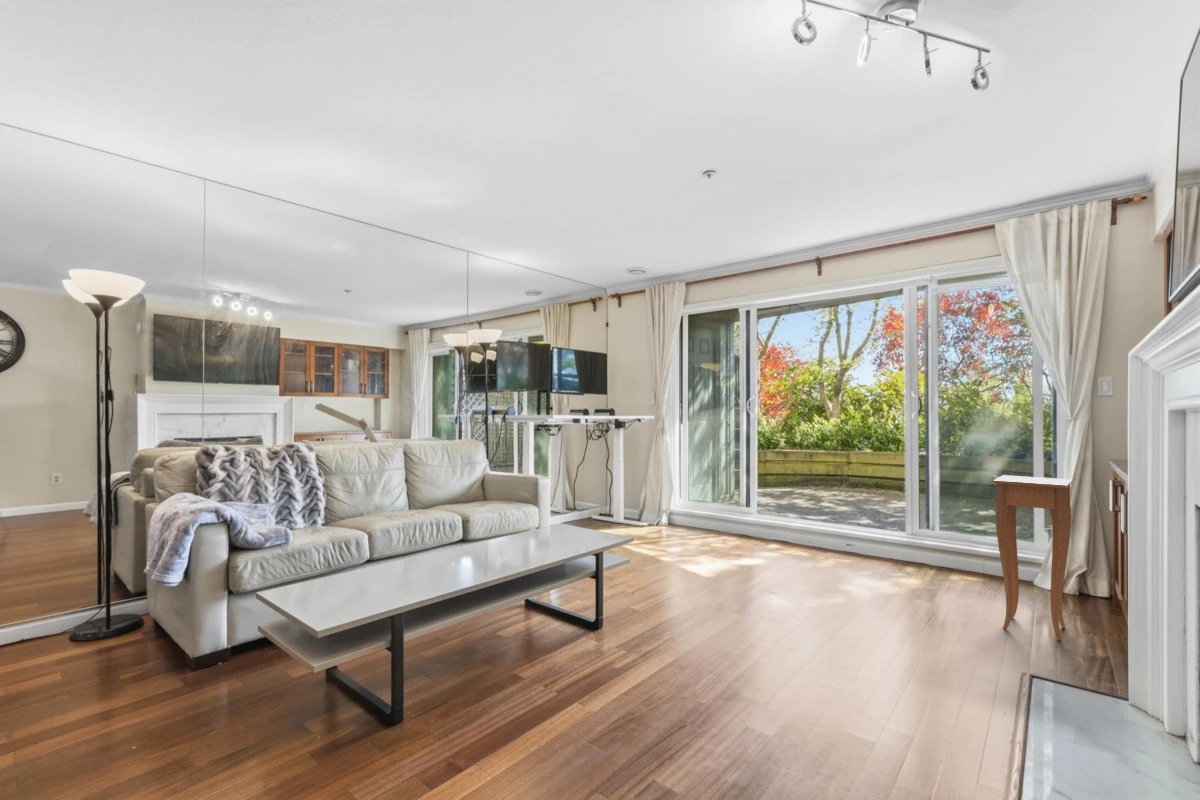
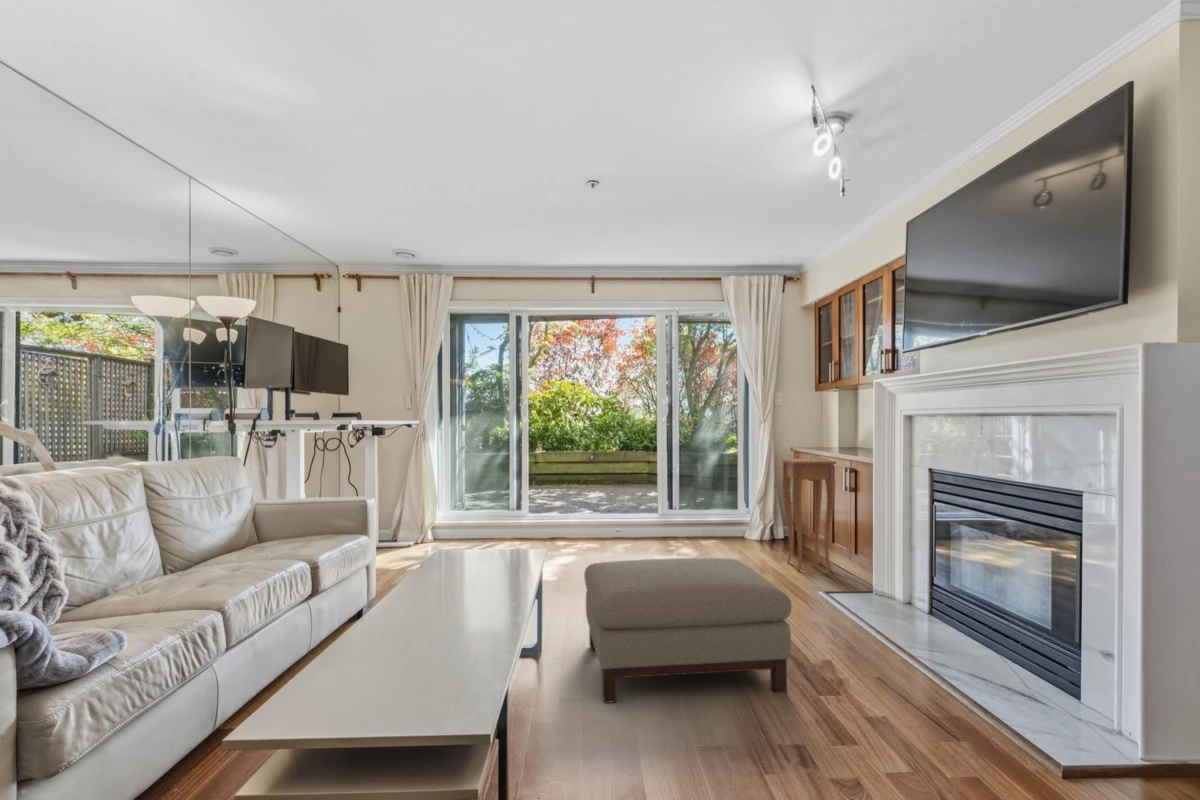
ottoman: none [554,553,770,716] -> present [584,558,792,703]

